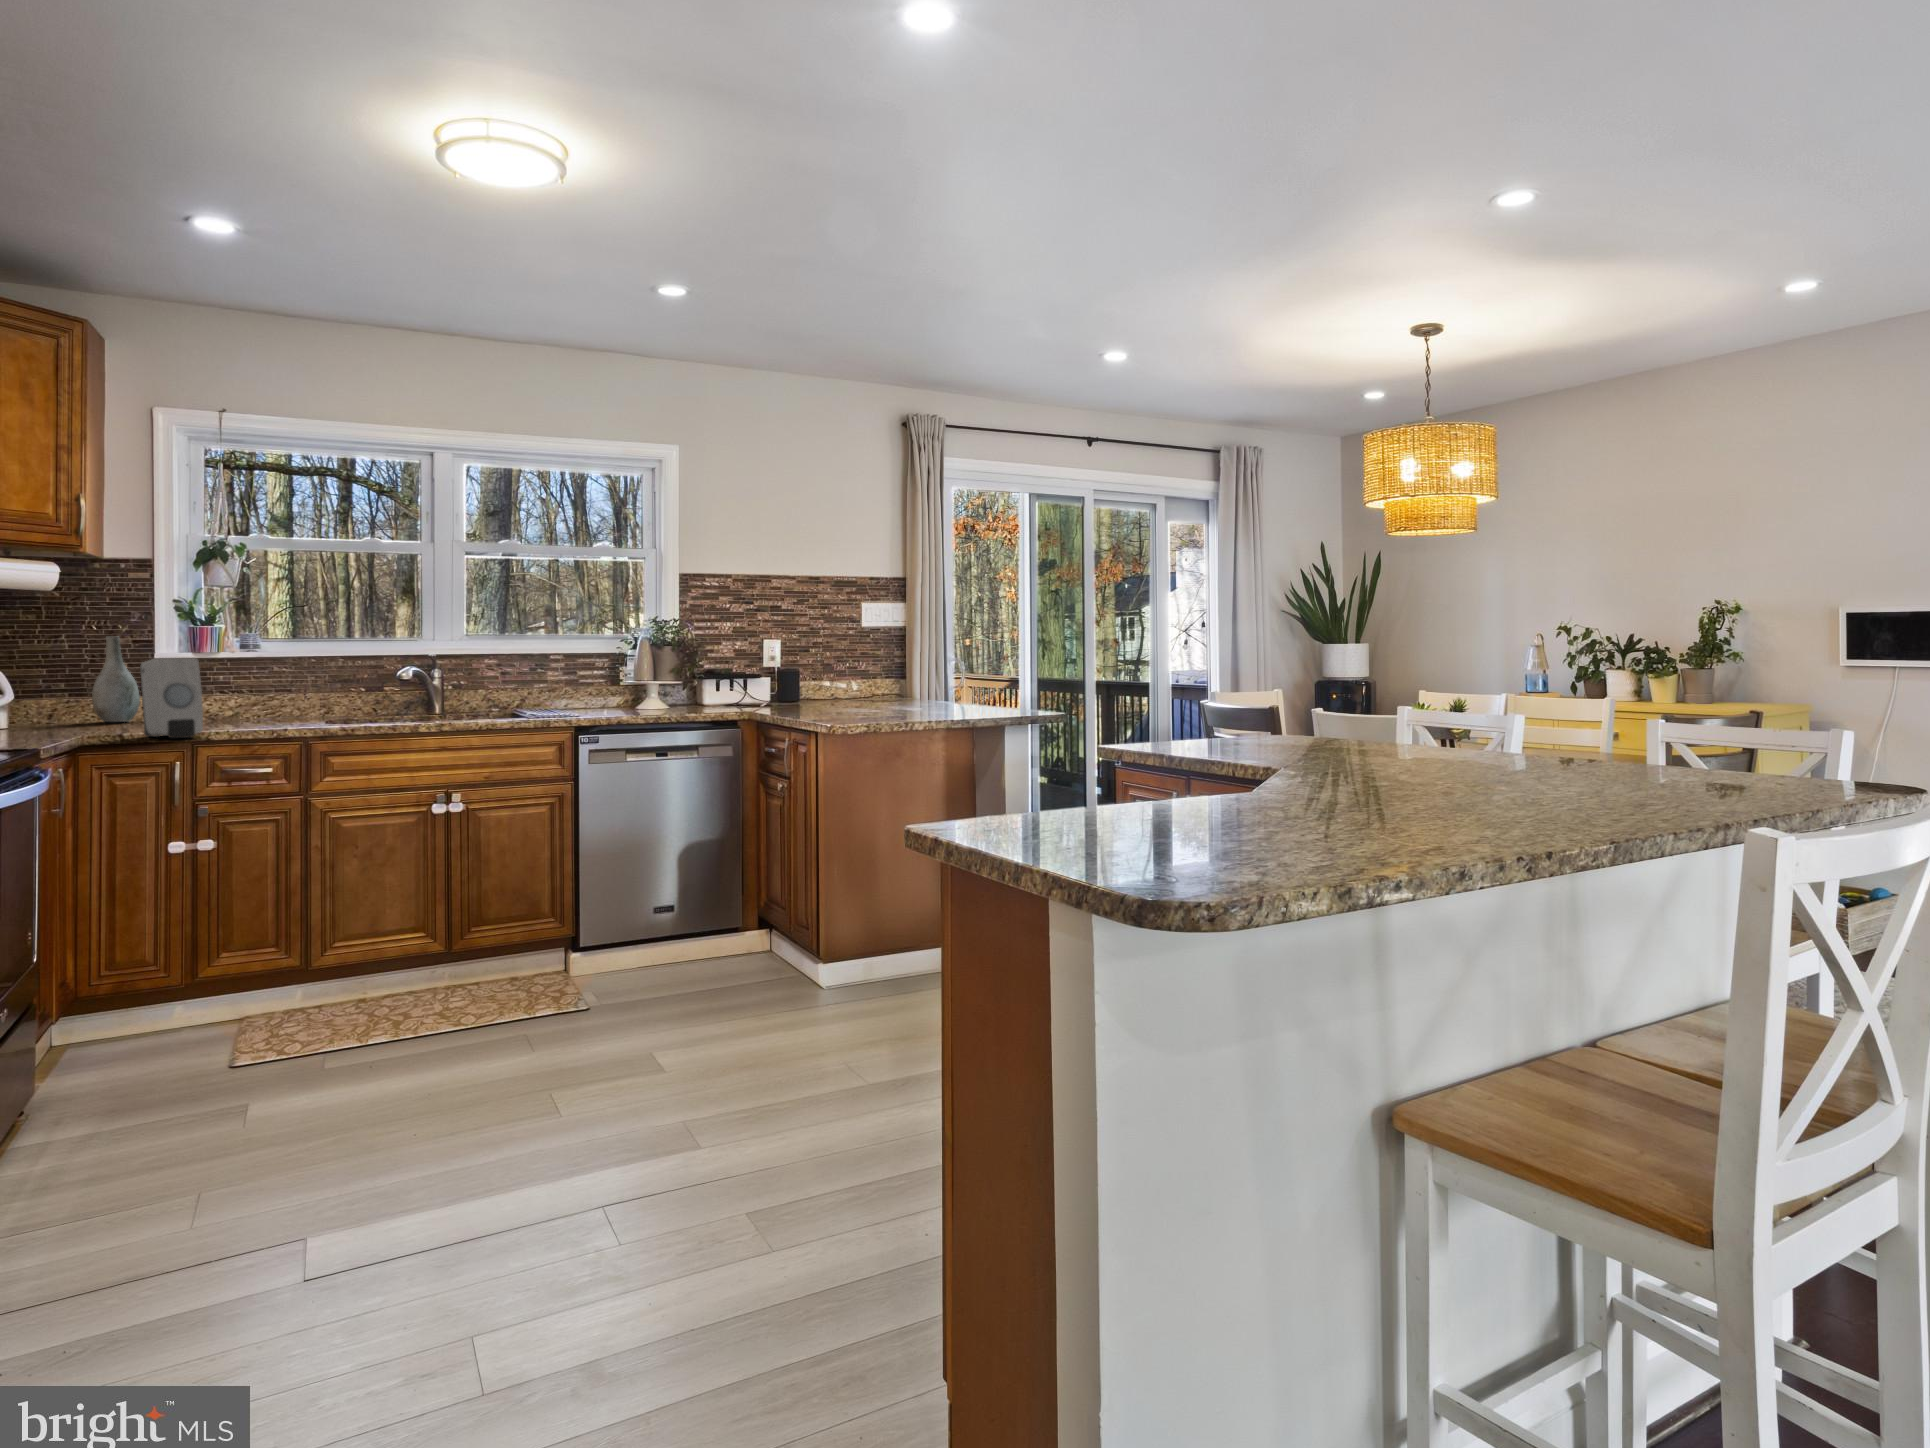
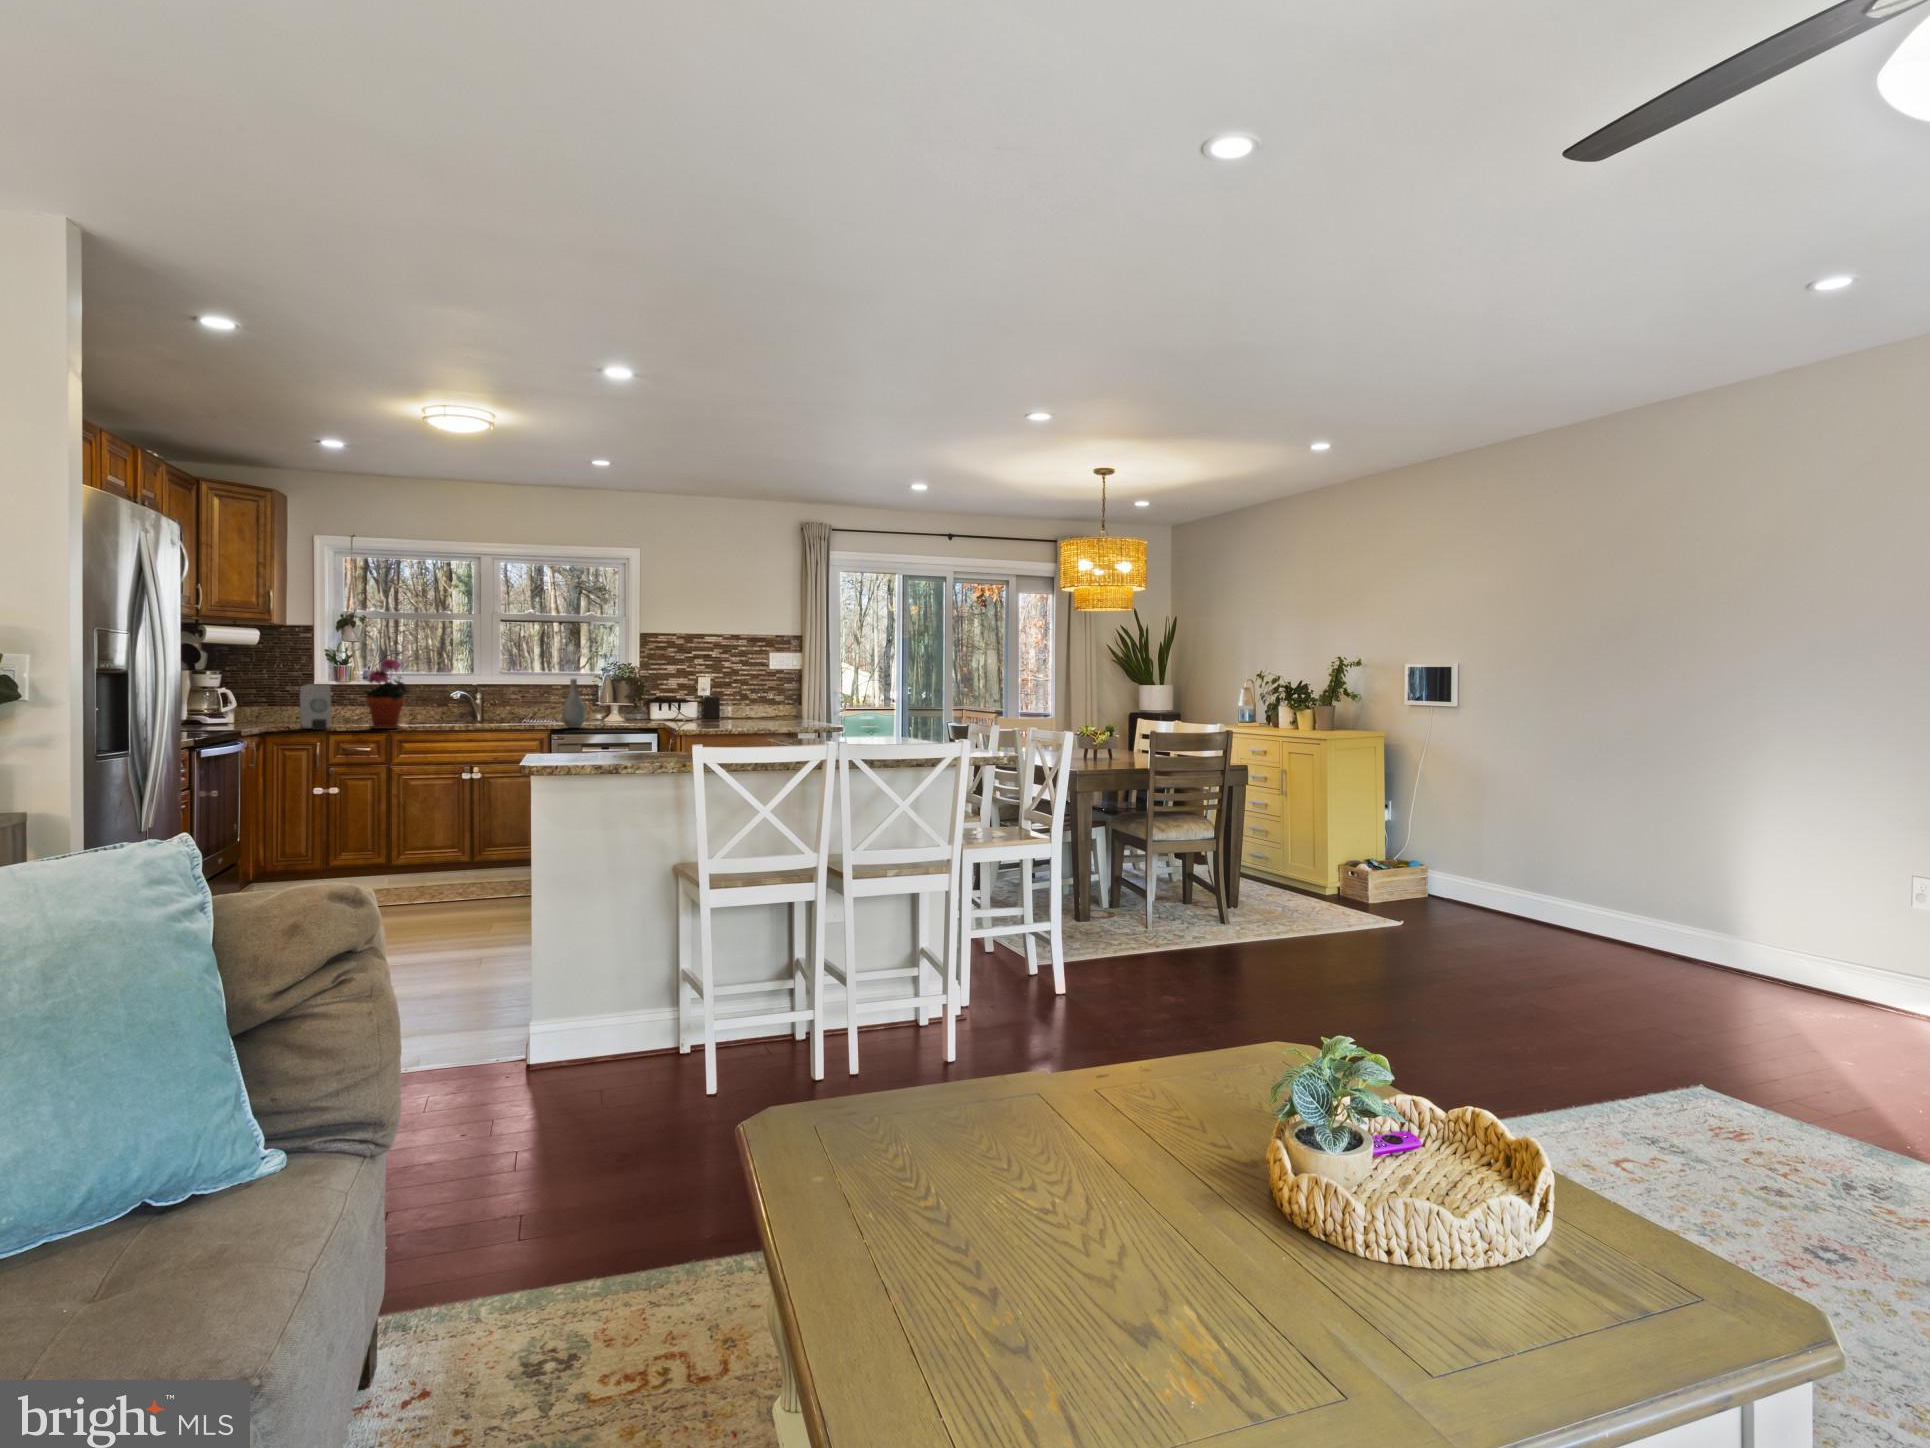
potted plant: none [255,612,339,734] -> present [364,659,409,729]
vase: present [92,637,140,722] -> present [562,679,586,728]

